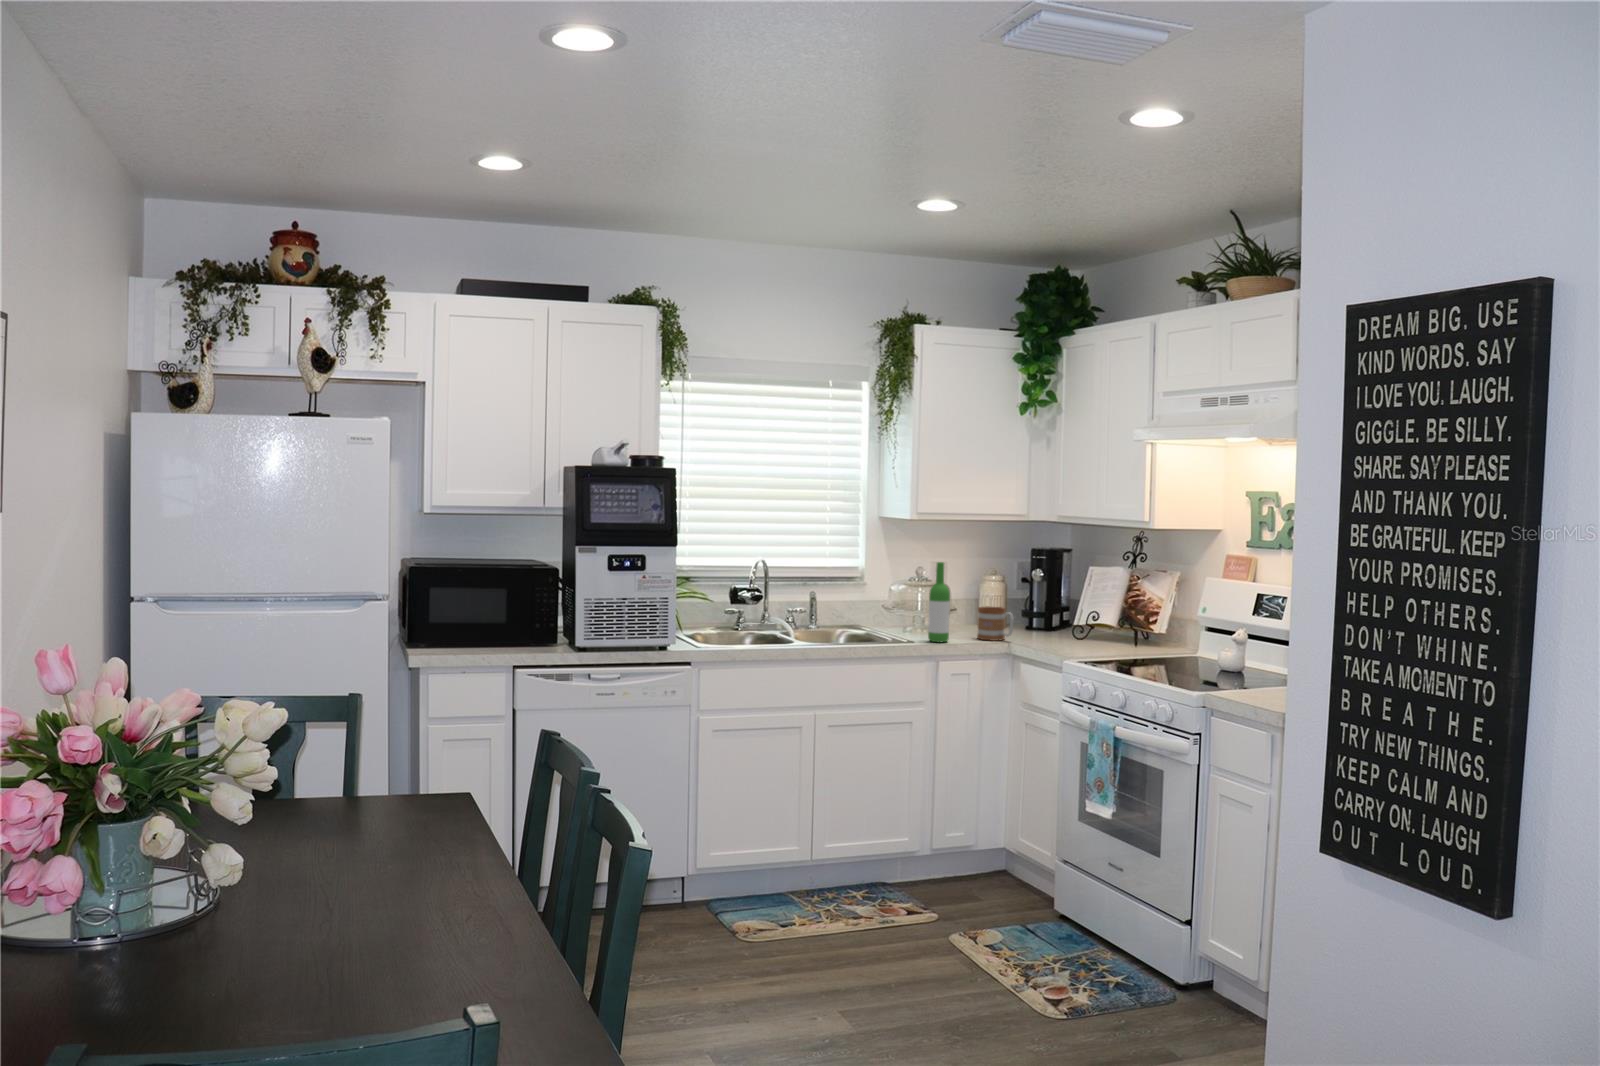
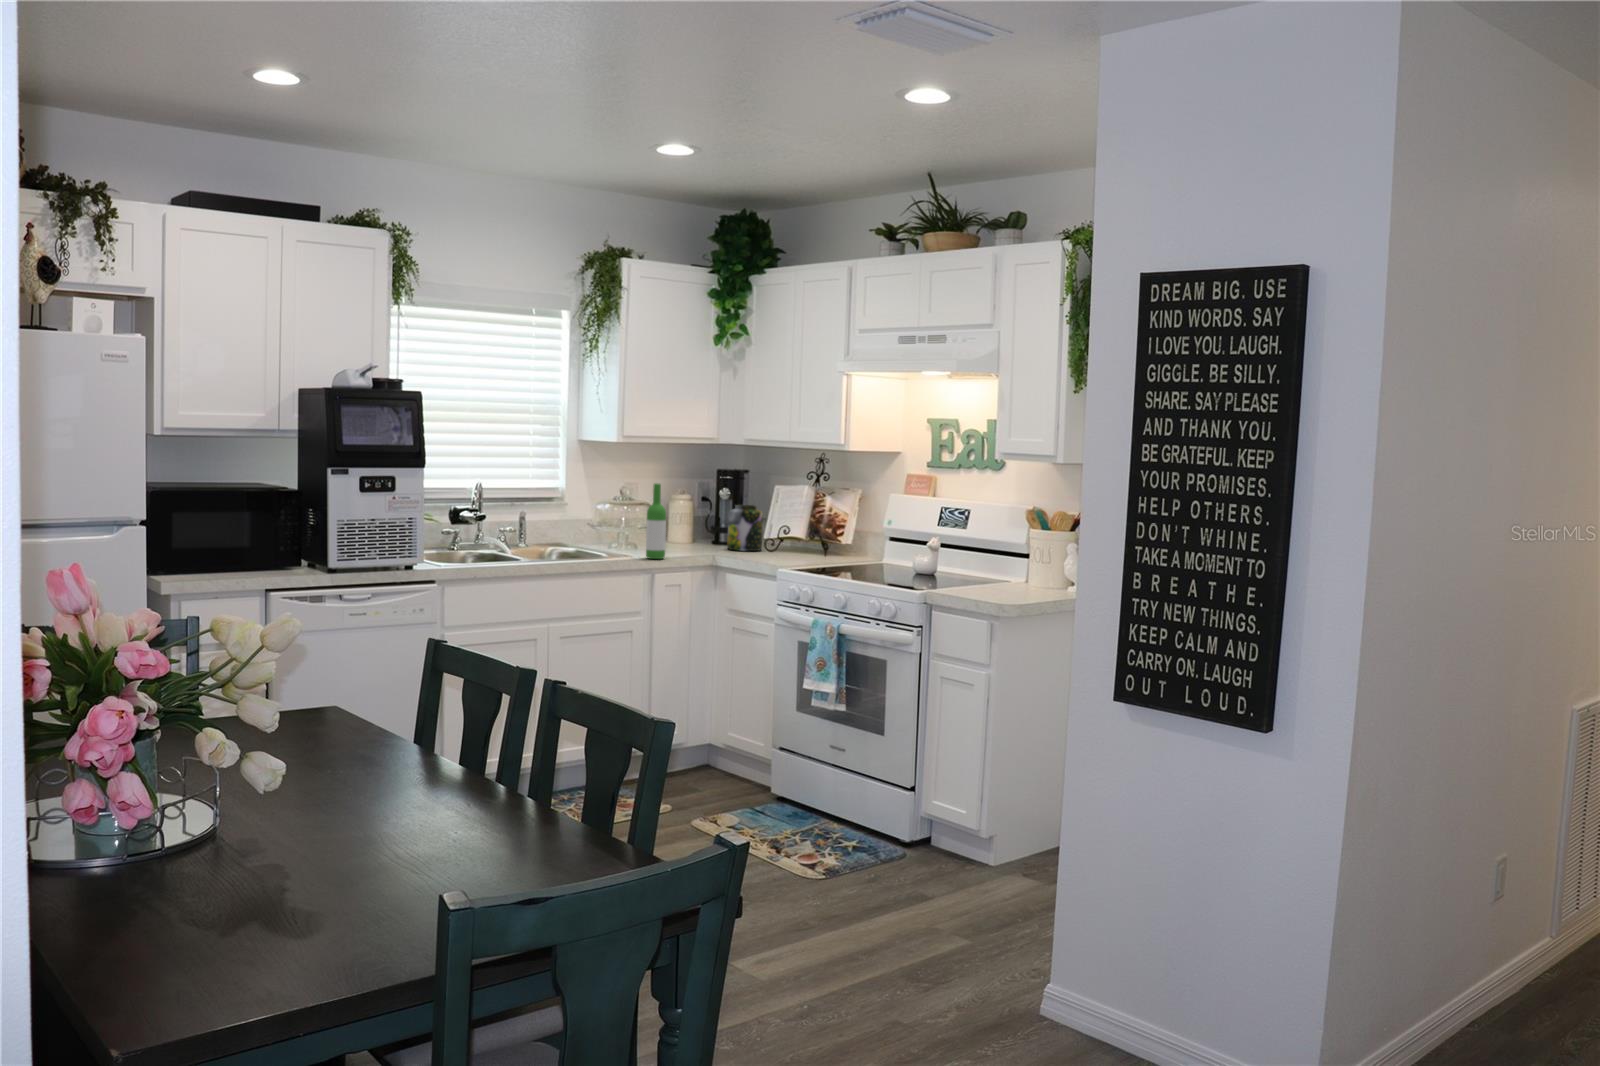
jar: none [1031,586,1070,636] -> present [727,505,763,551]
mug: present [977,606,1014,641] -> none [686,525,722,556]

